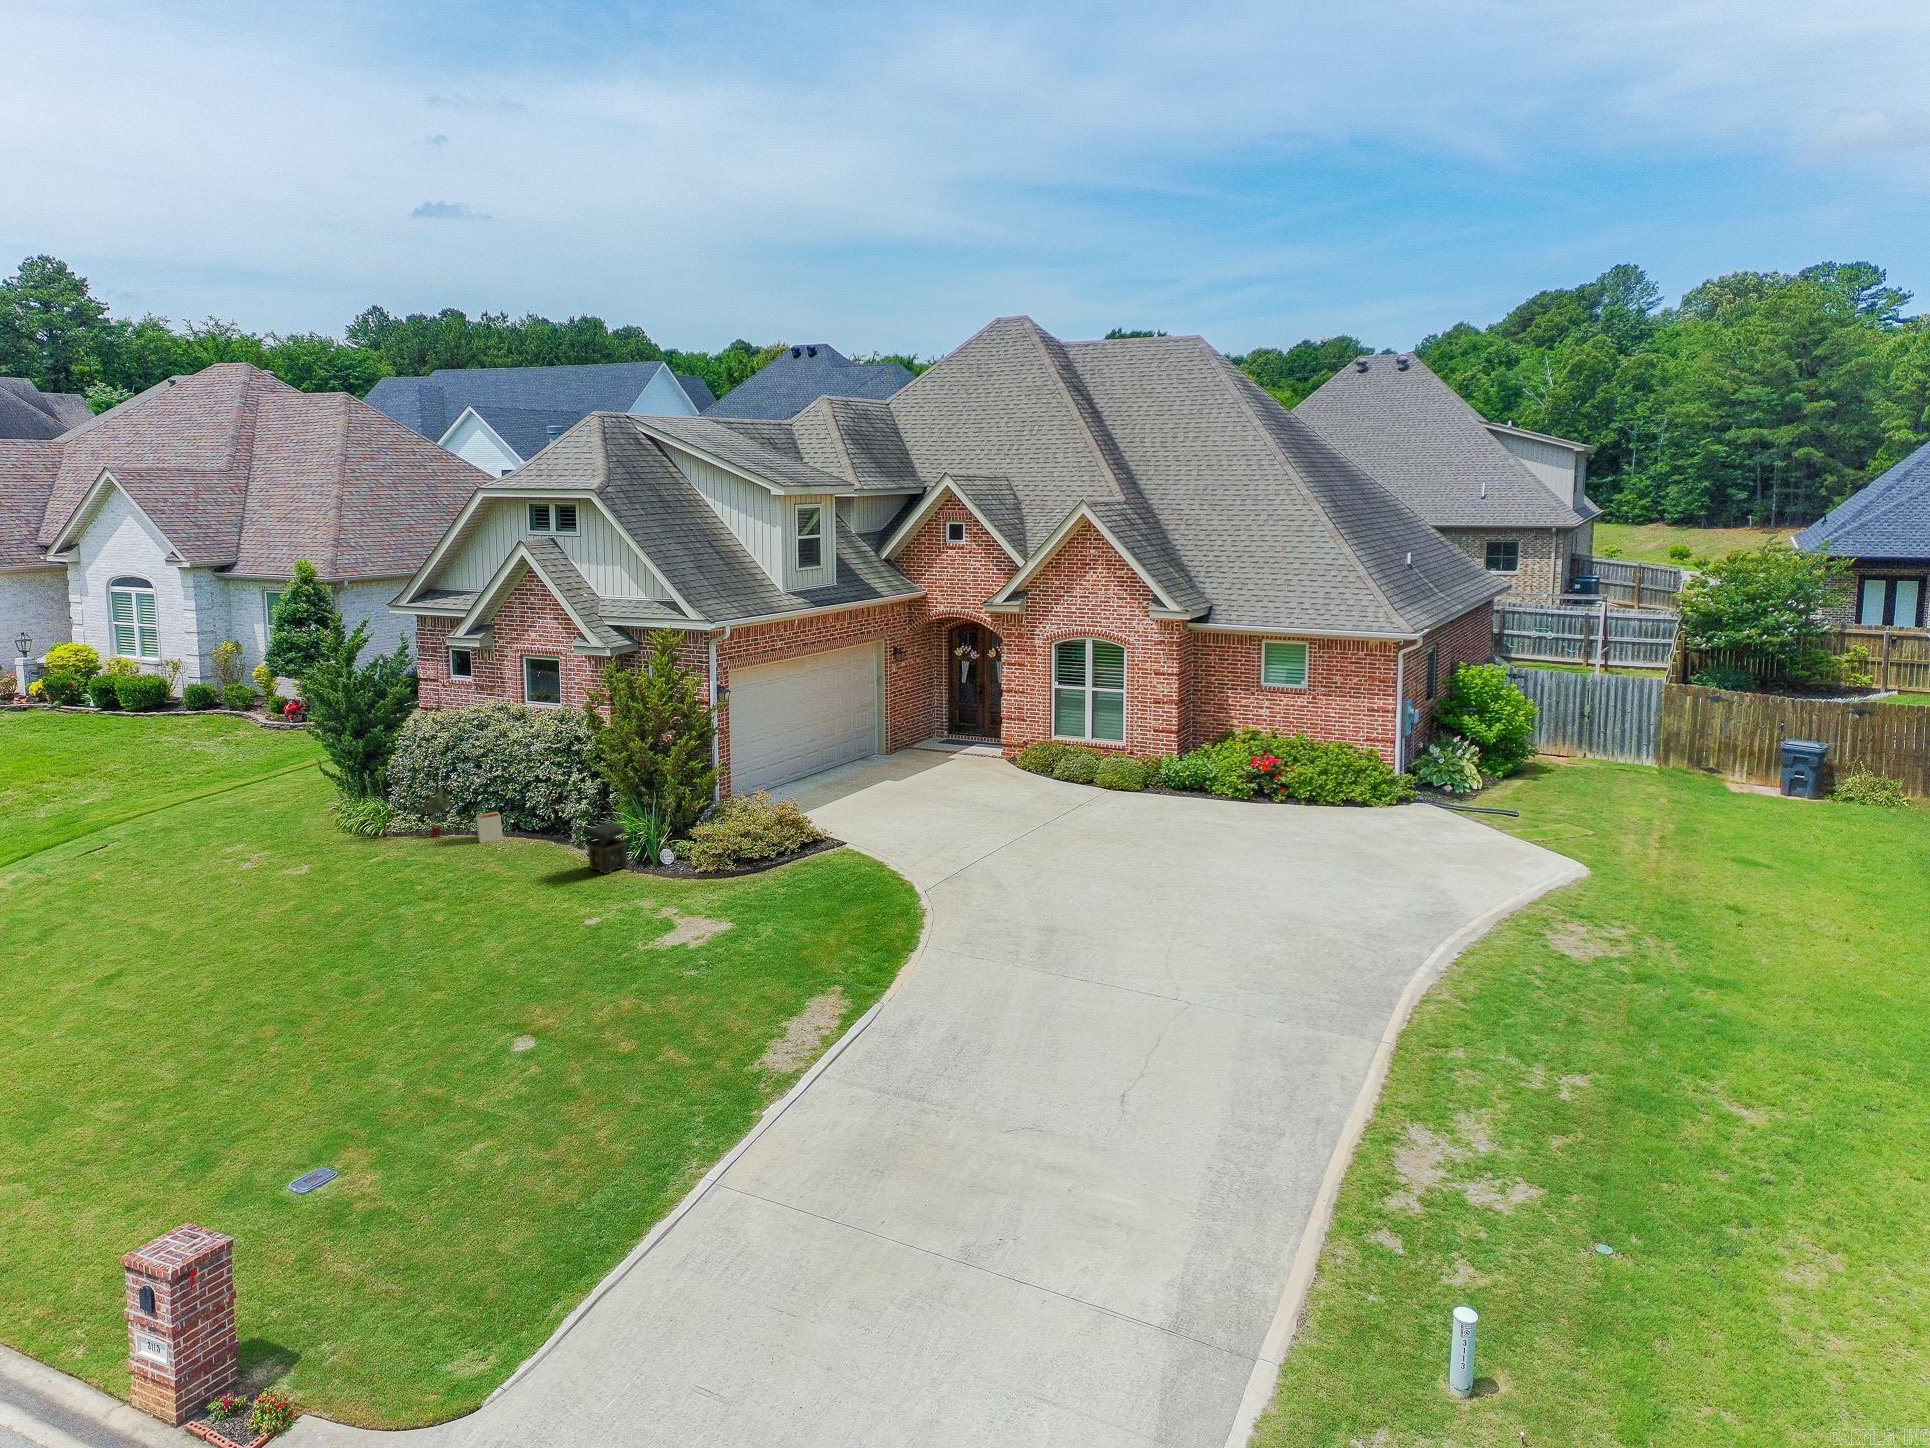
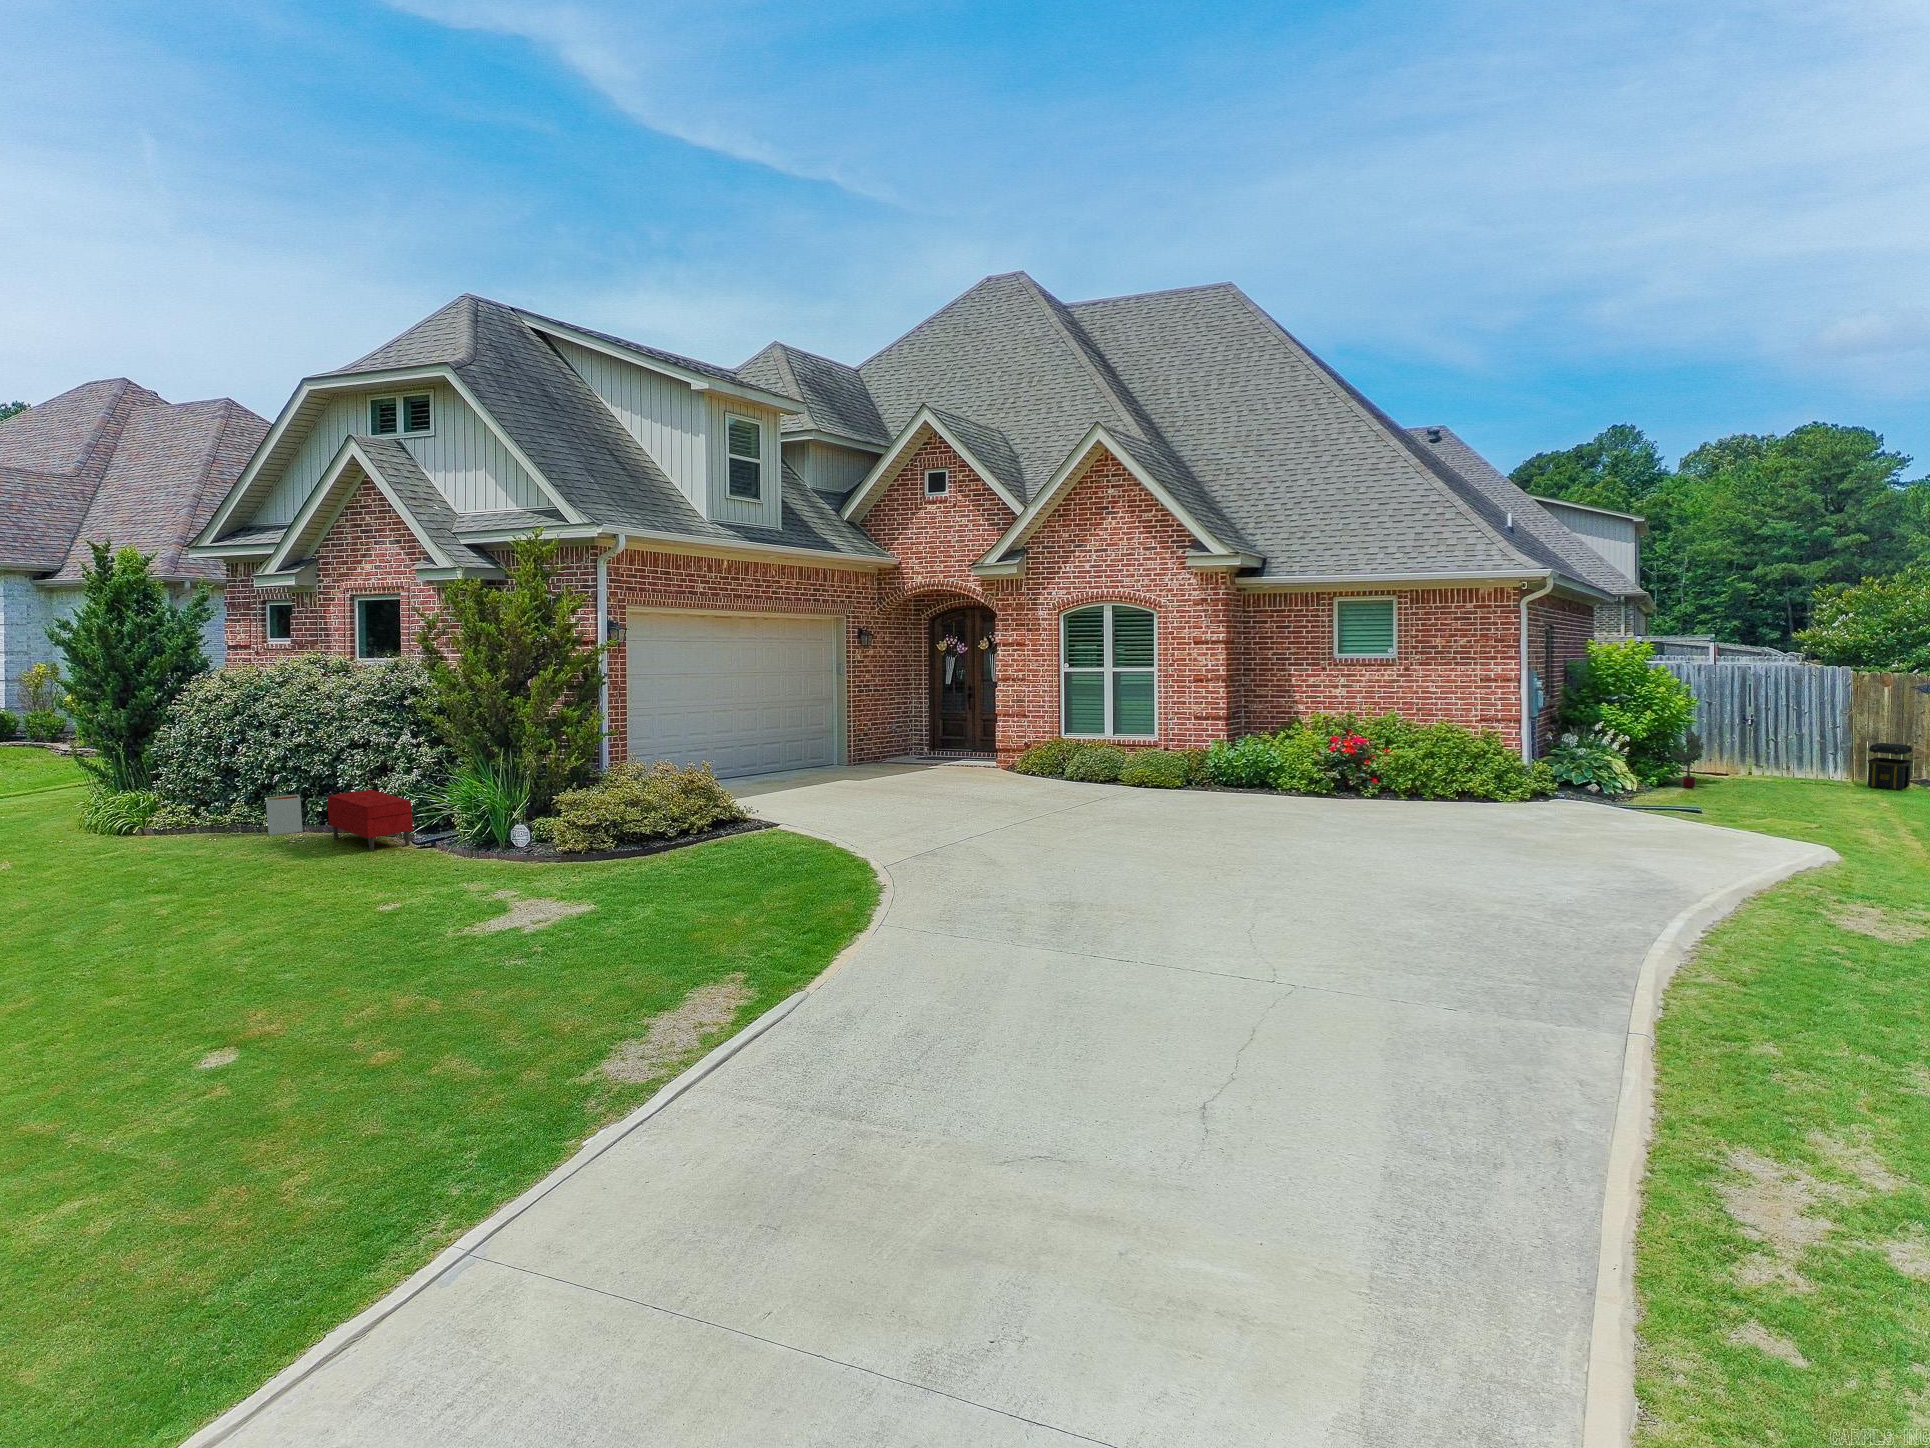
potted tree: present [418,787,451,837] -> present [1671,730,1704,789]
bench: none [523,811,587,862] -> present [328,790,413,852]
toolbox: present [587,823,628,874] -> present [1868,743,1912,790]

